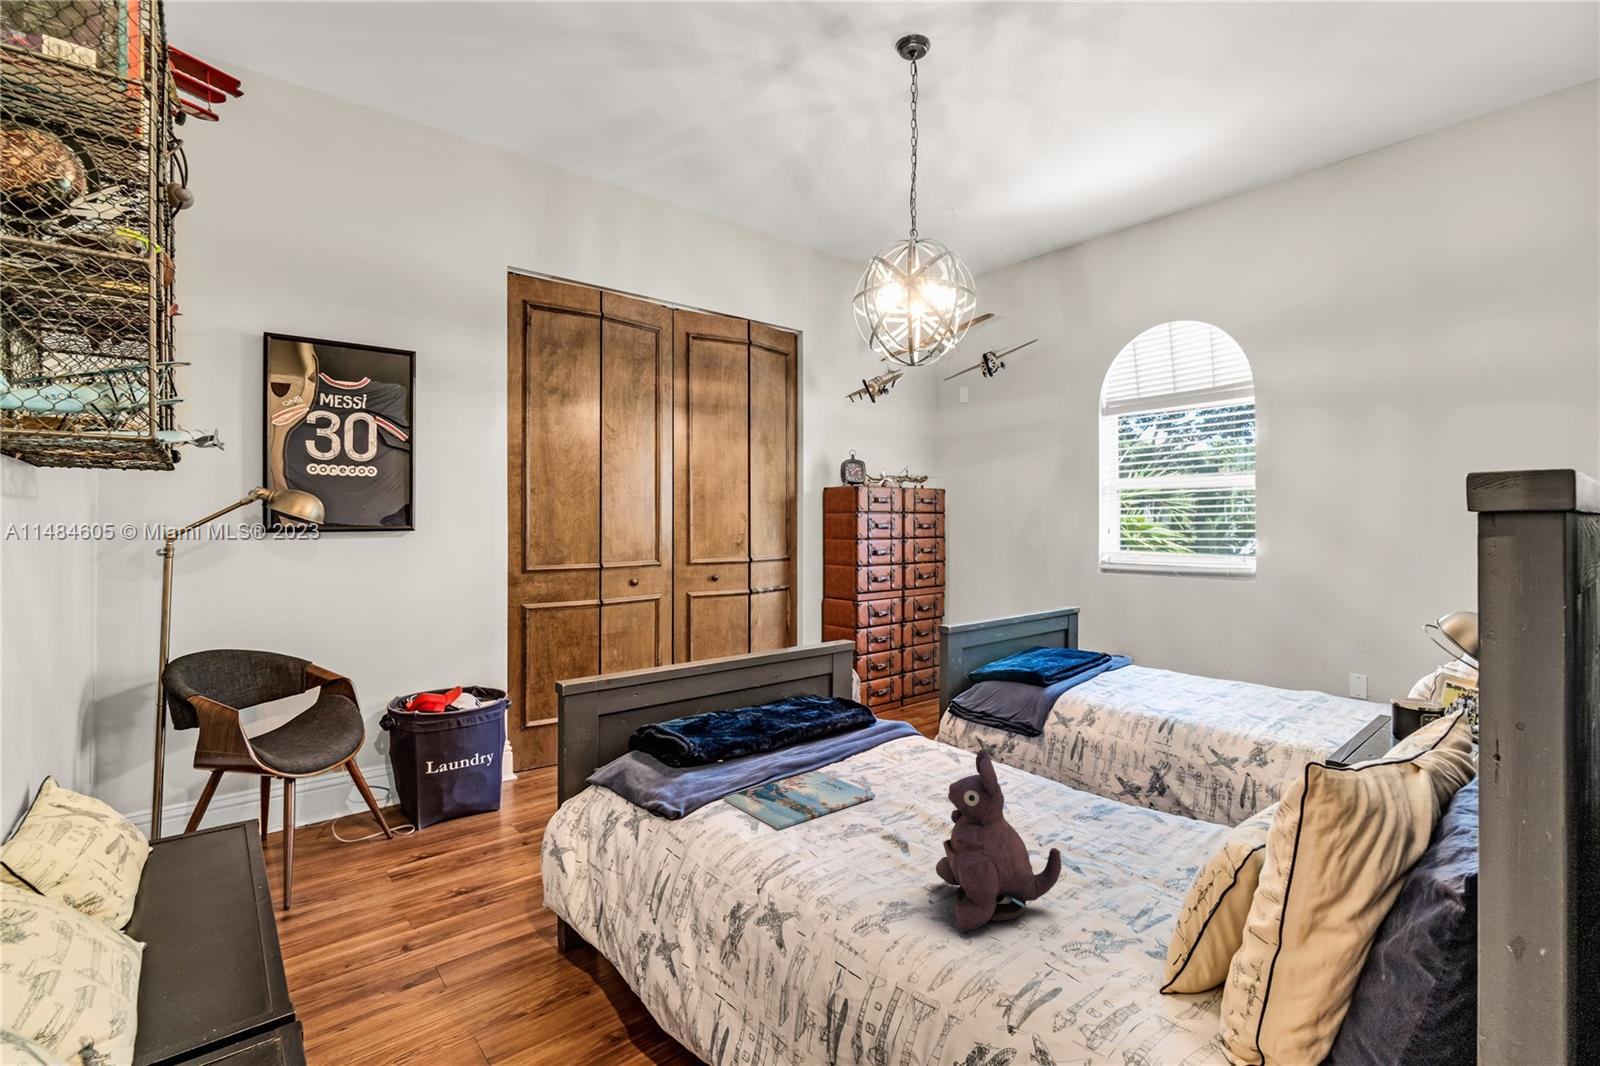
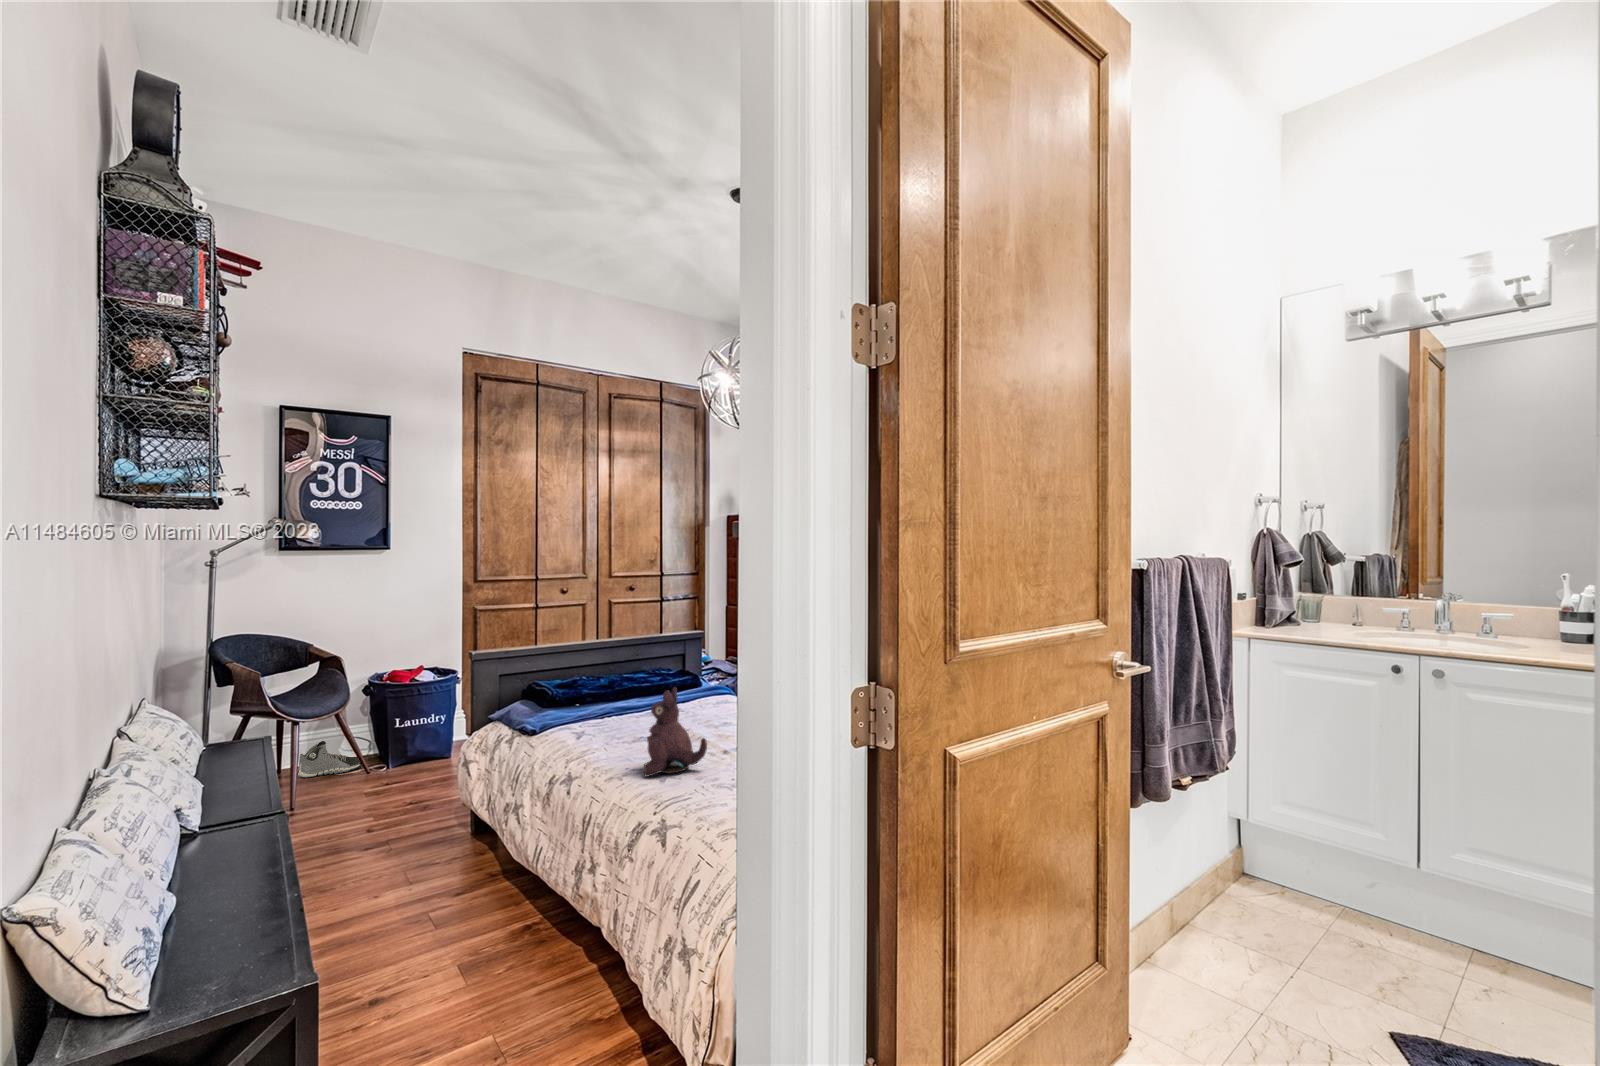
magazine: present [724,771,875,829] -> none [564,714,657,740]
sneaker: none [295,793,385,847] -> present [298,741,361,778]

